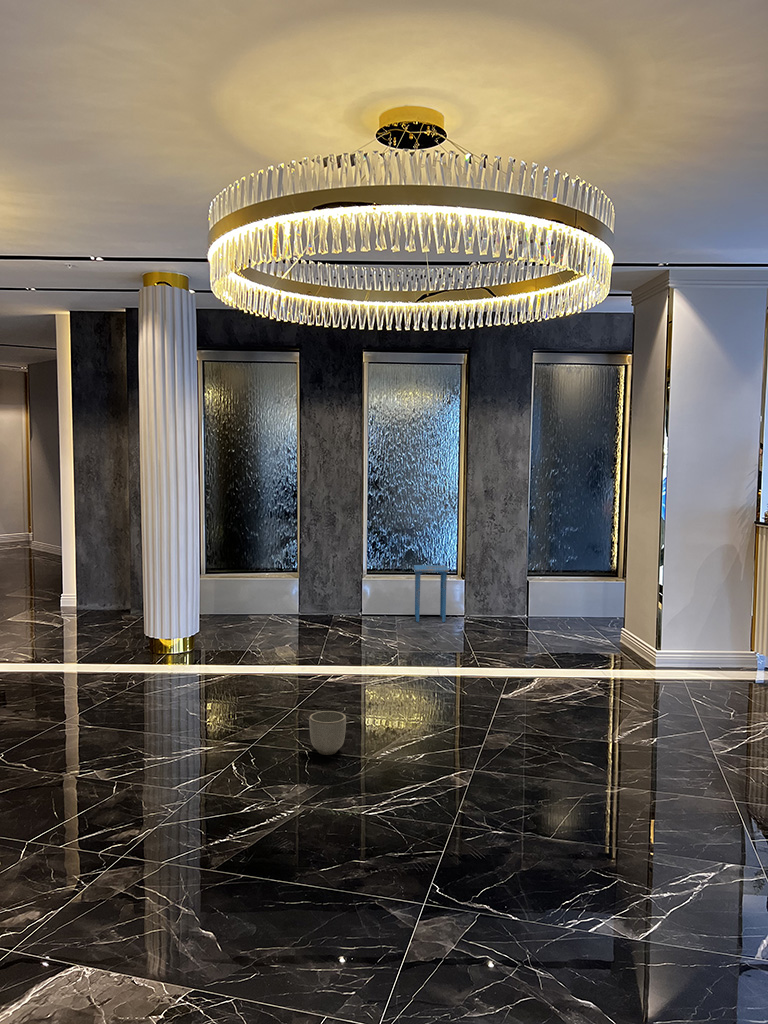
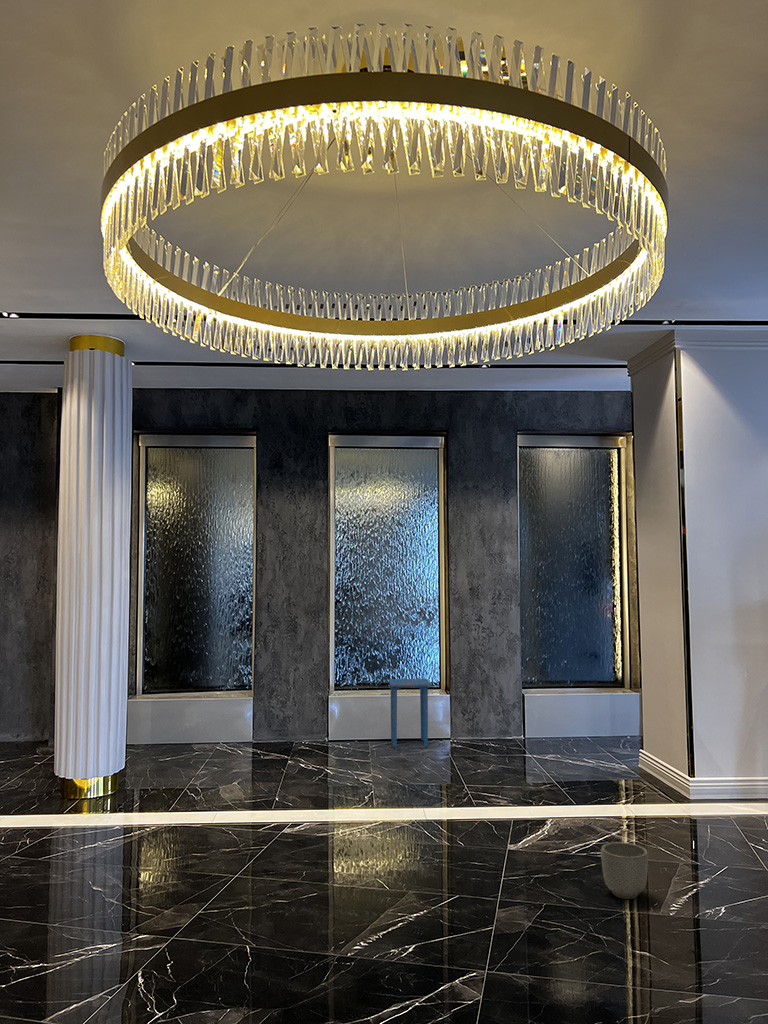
planter: present [309,711,346,755] -> present [601,842,648,899]

